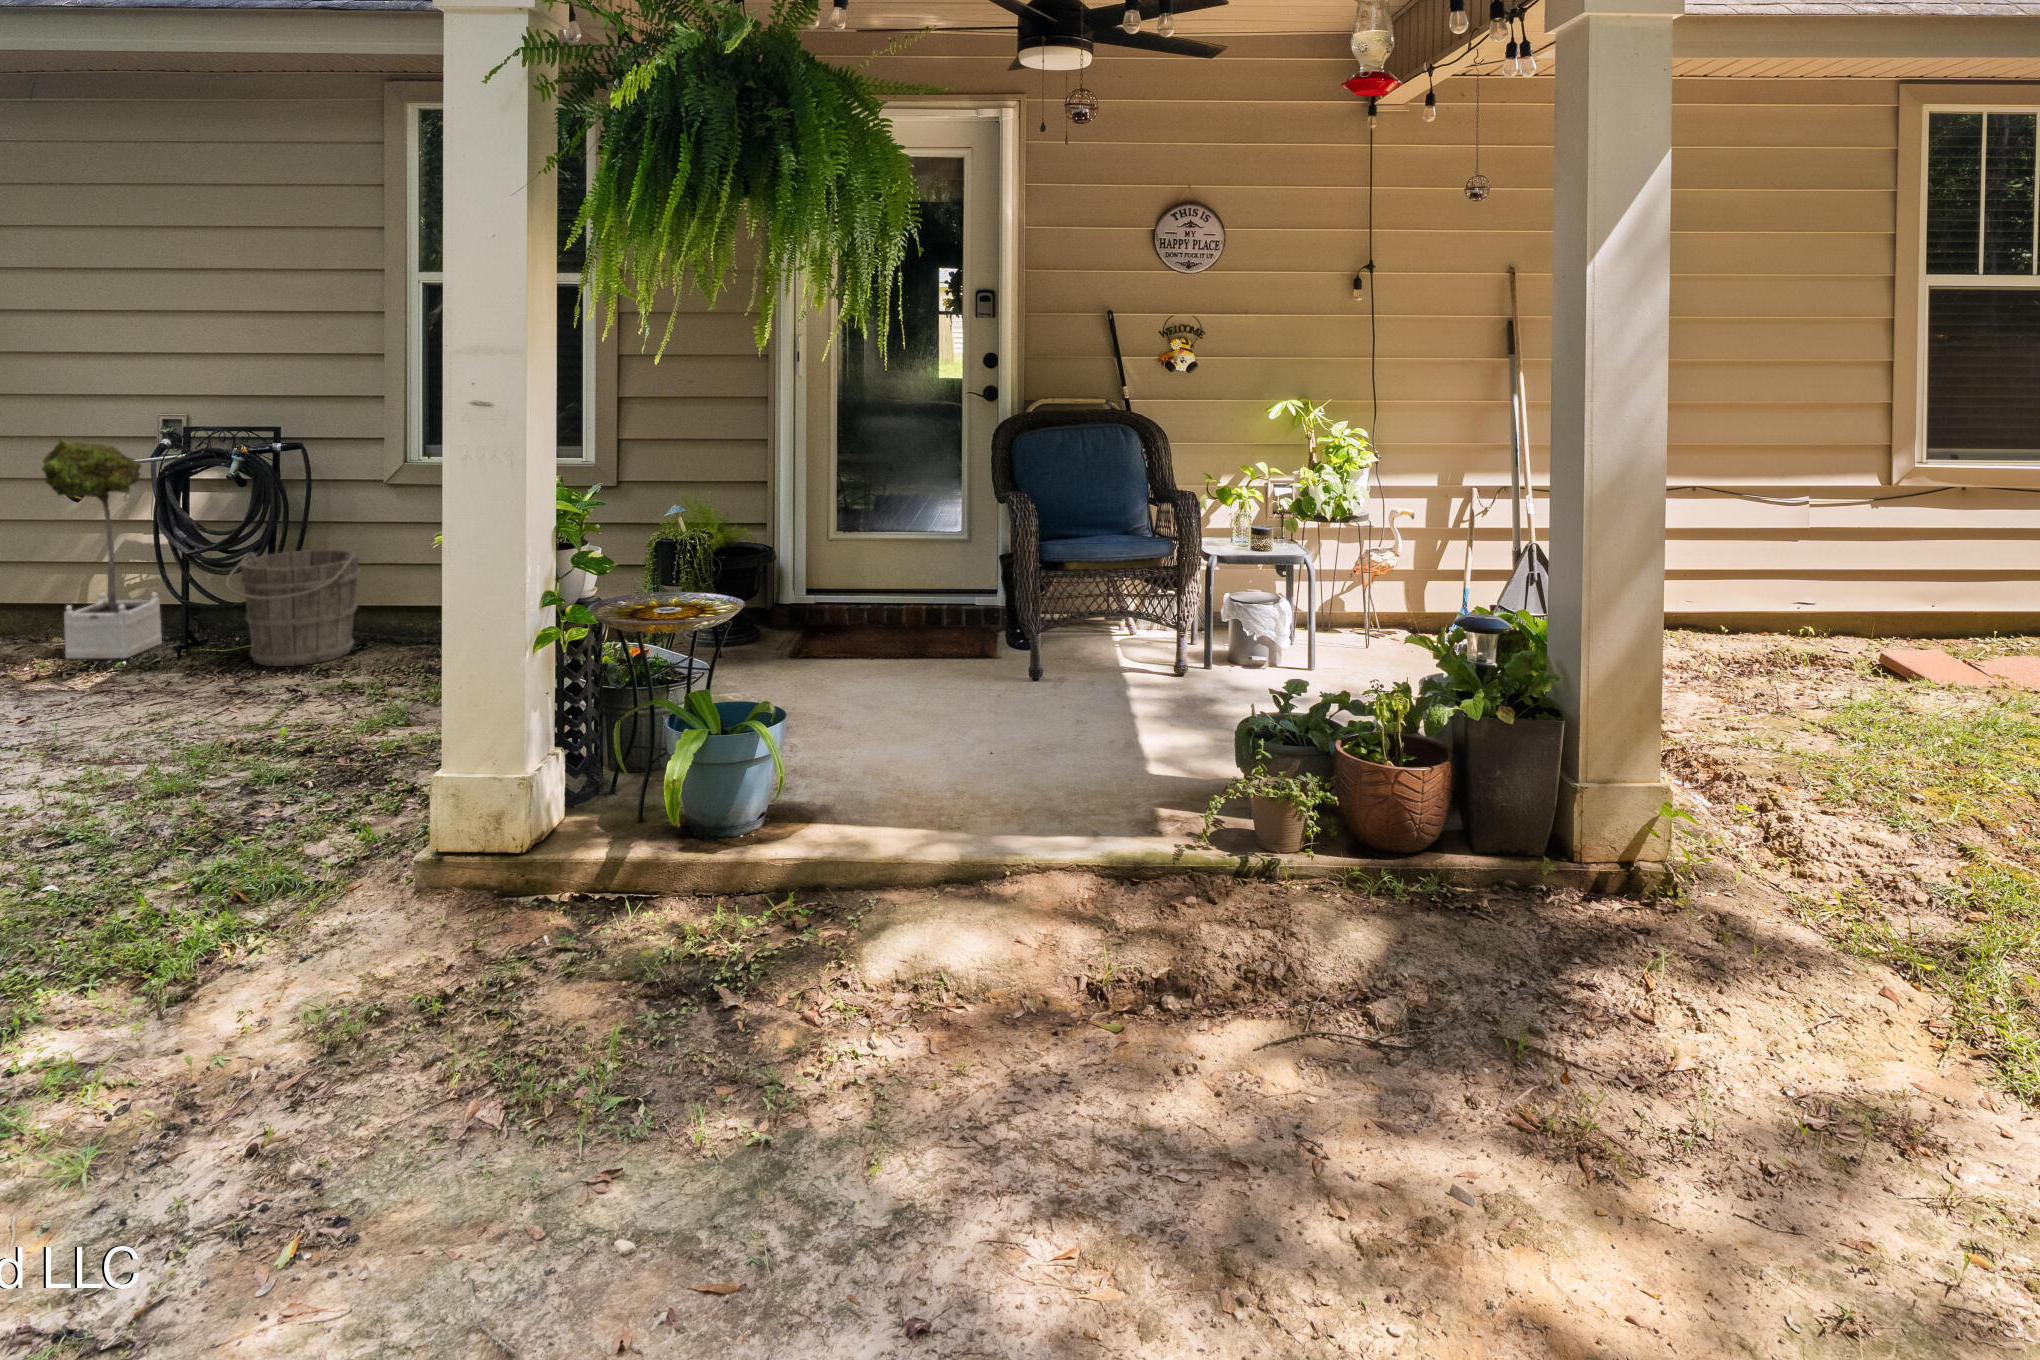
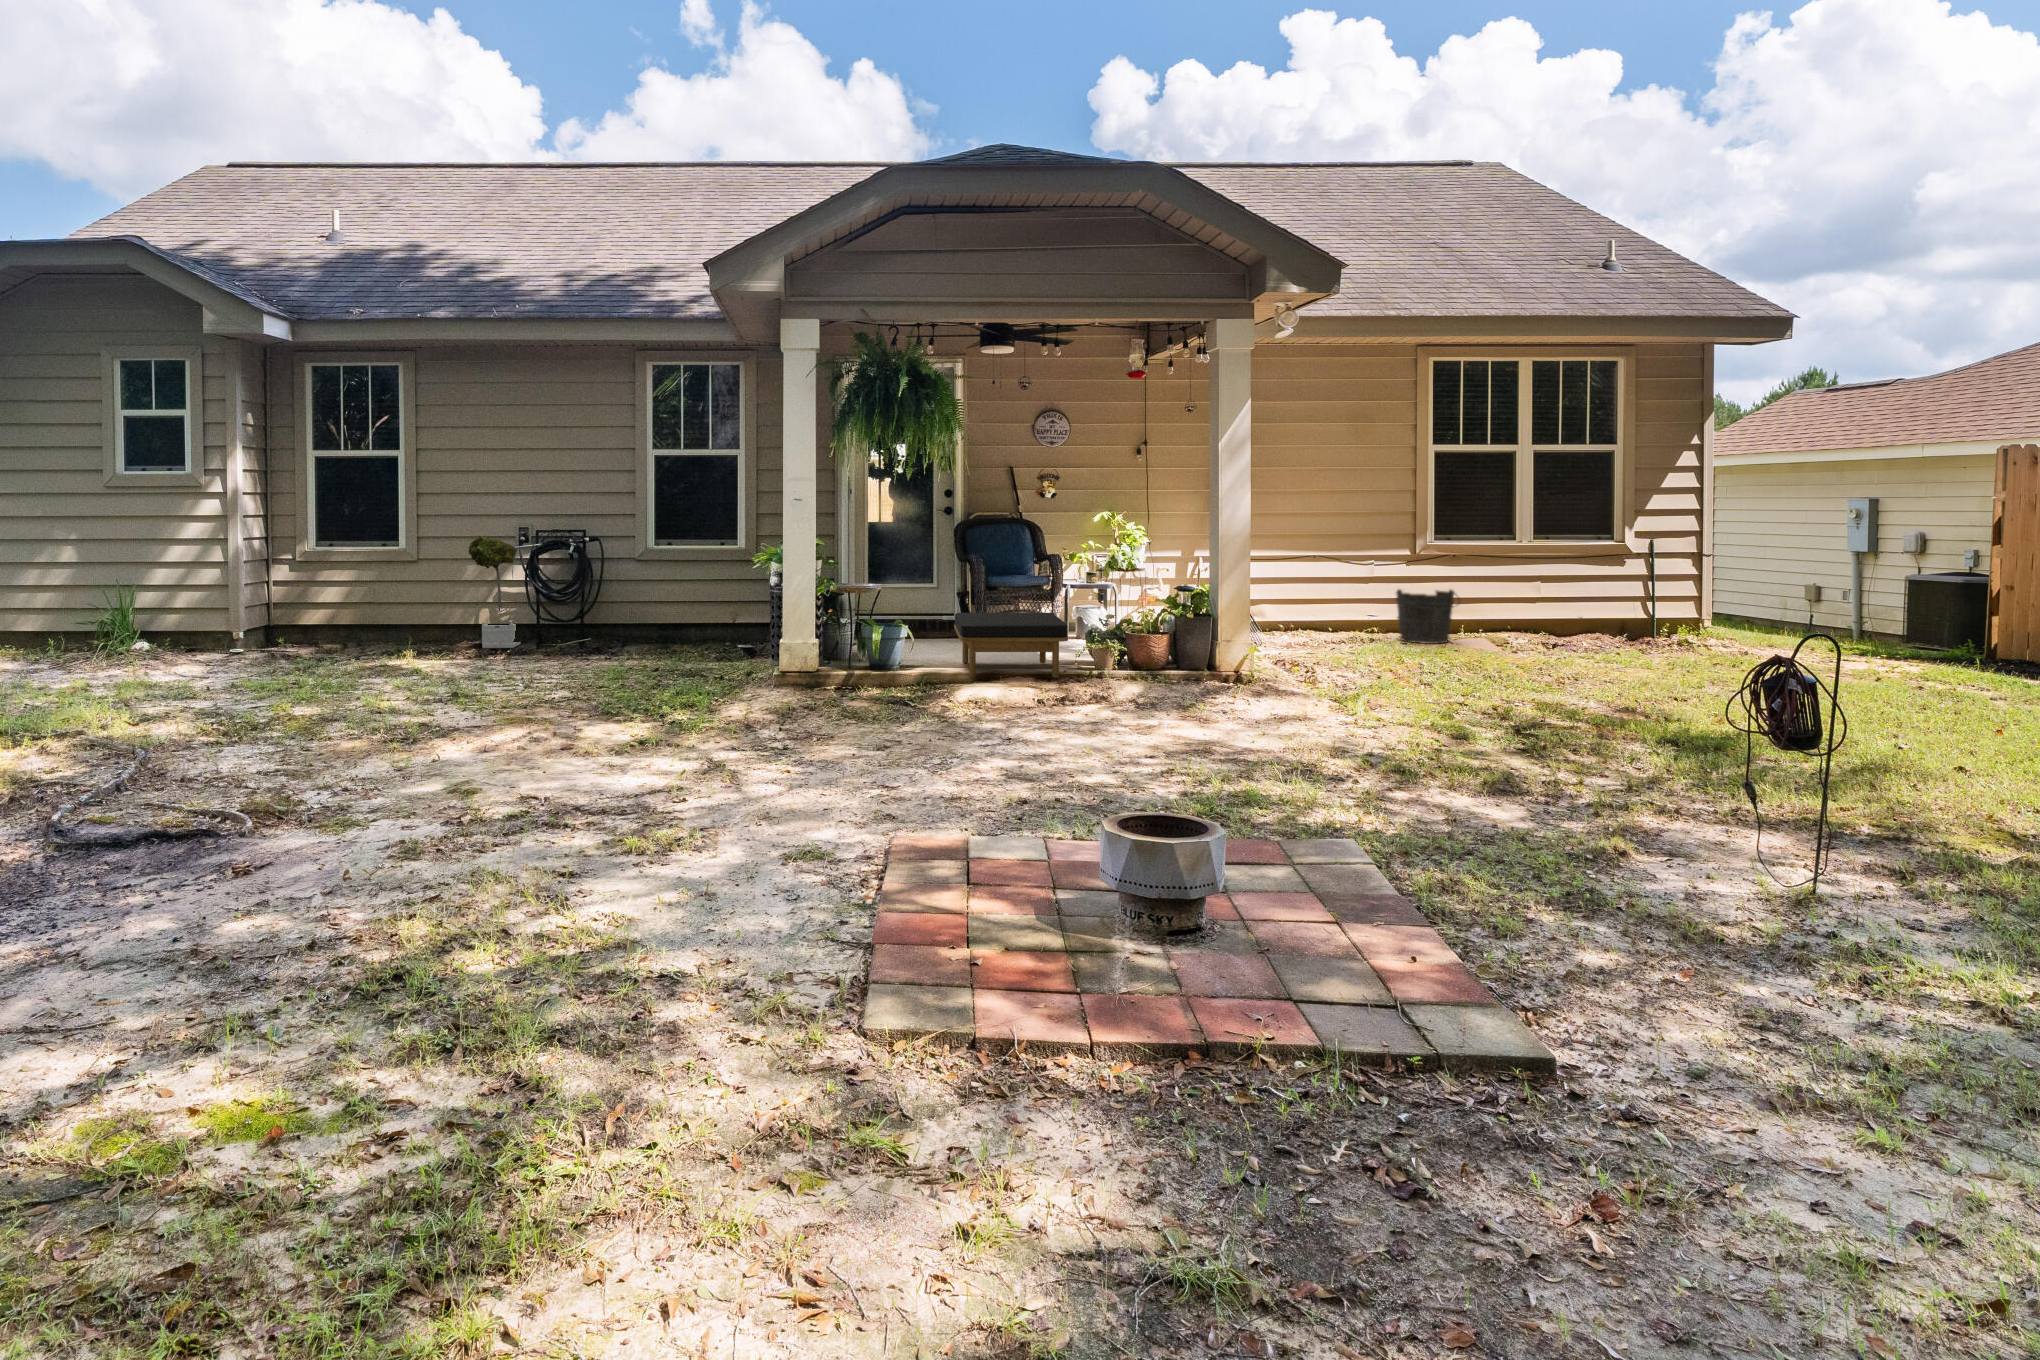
bucket: present [226,550,360,666] -> present [1396,589,1455,644]
ottoman: none [913,639,1171,827] -> present [954,613,1068,678]

